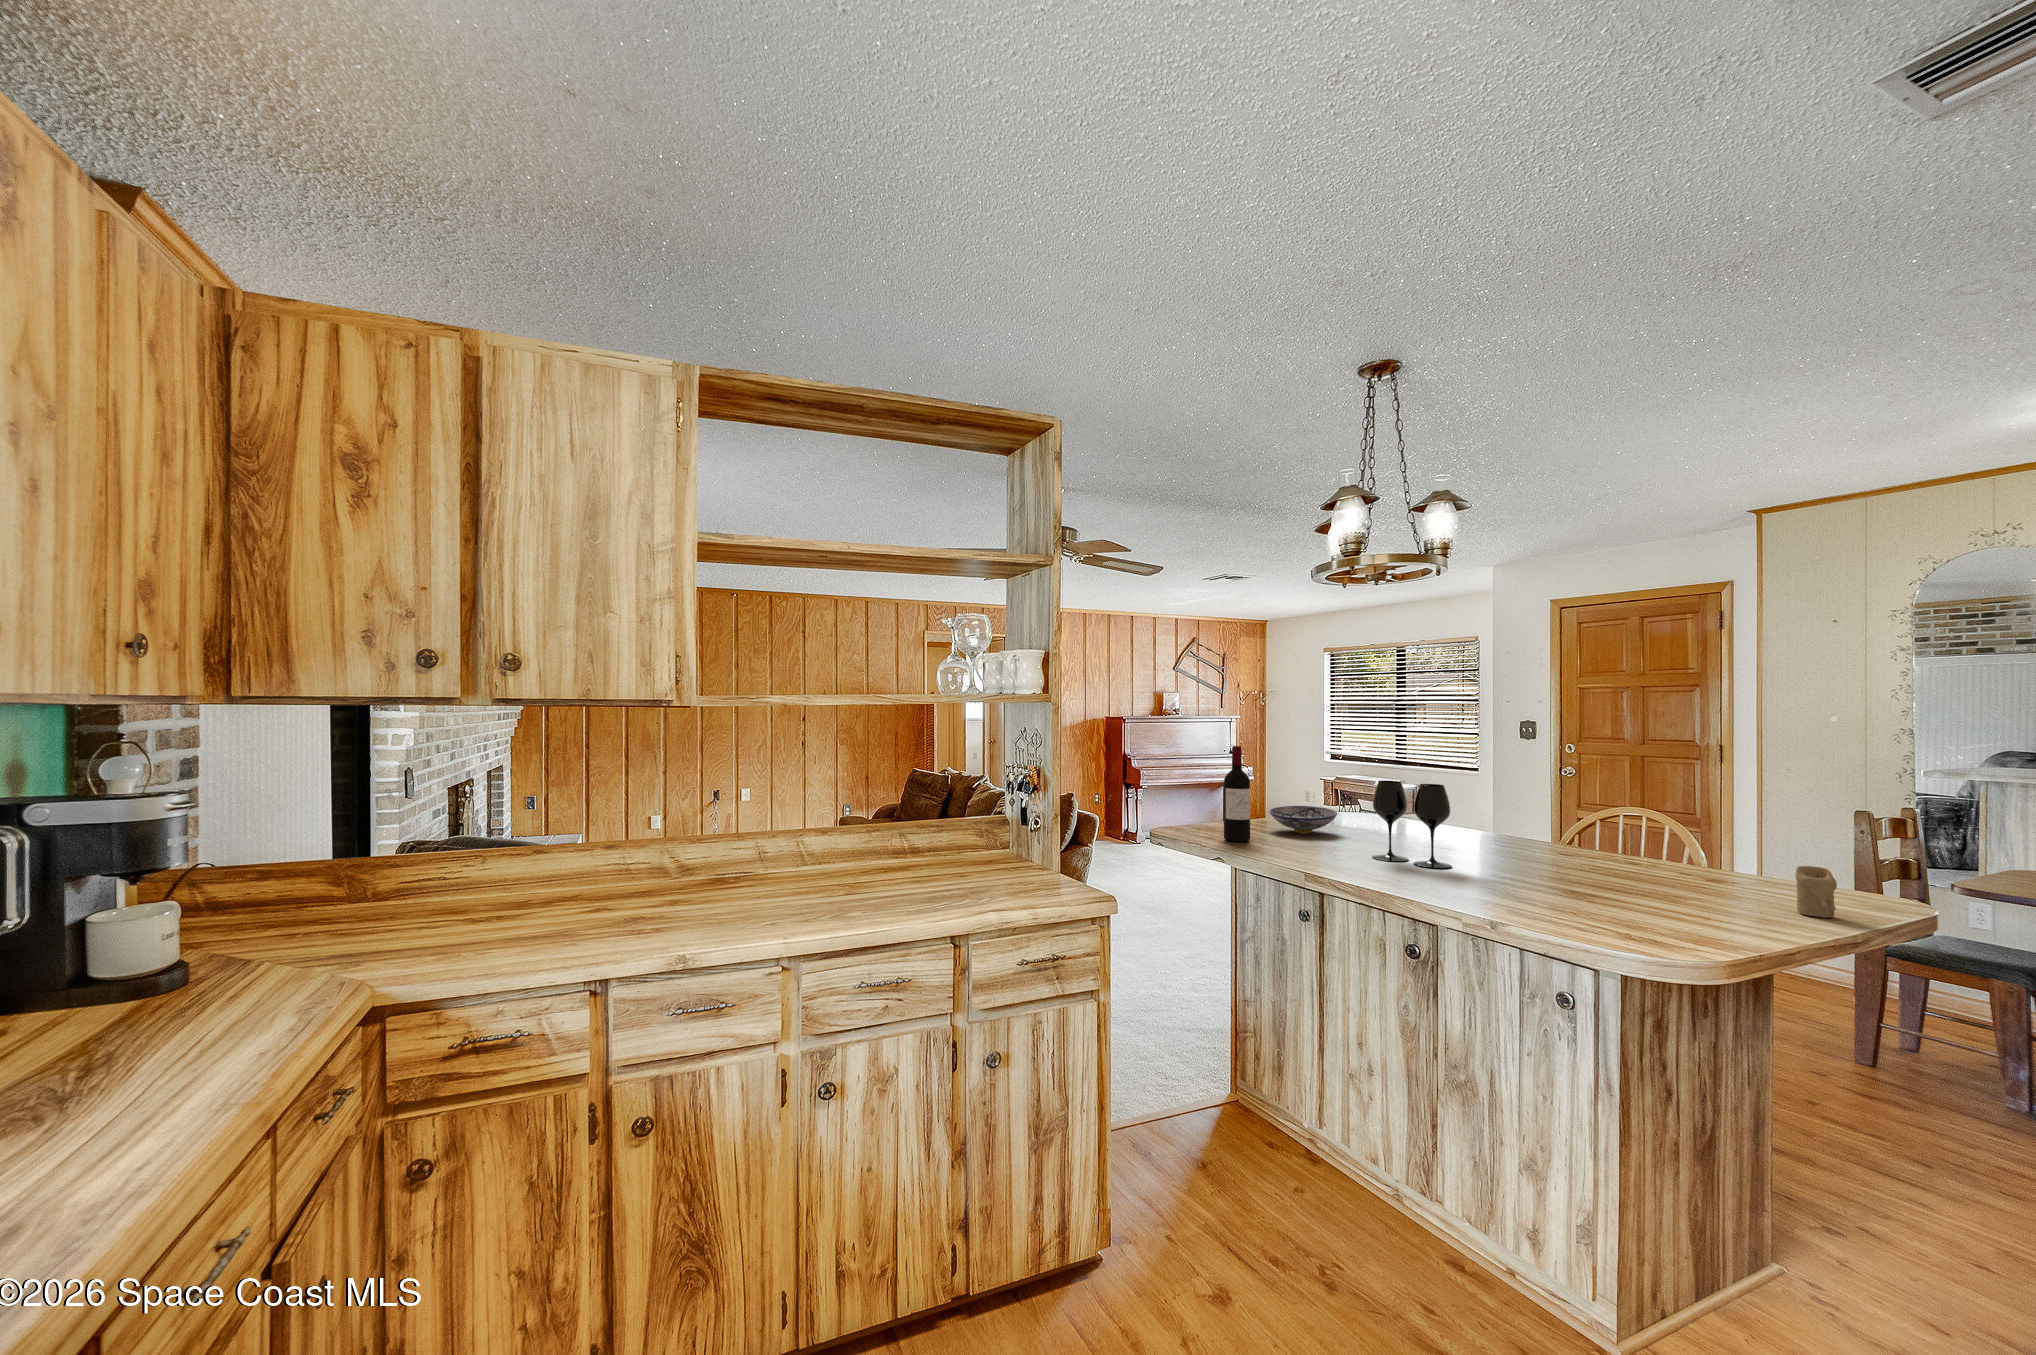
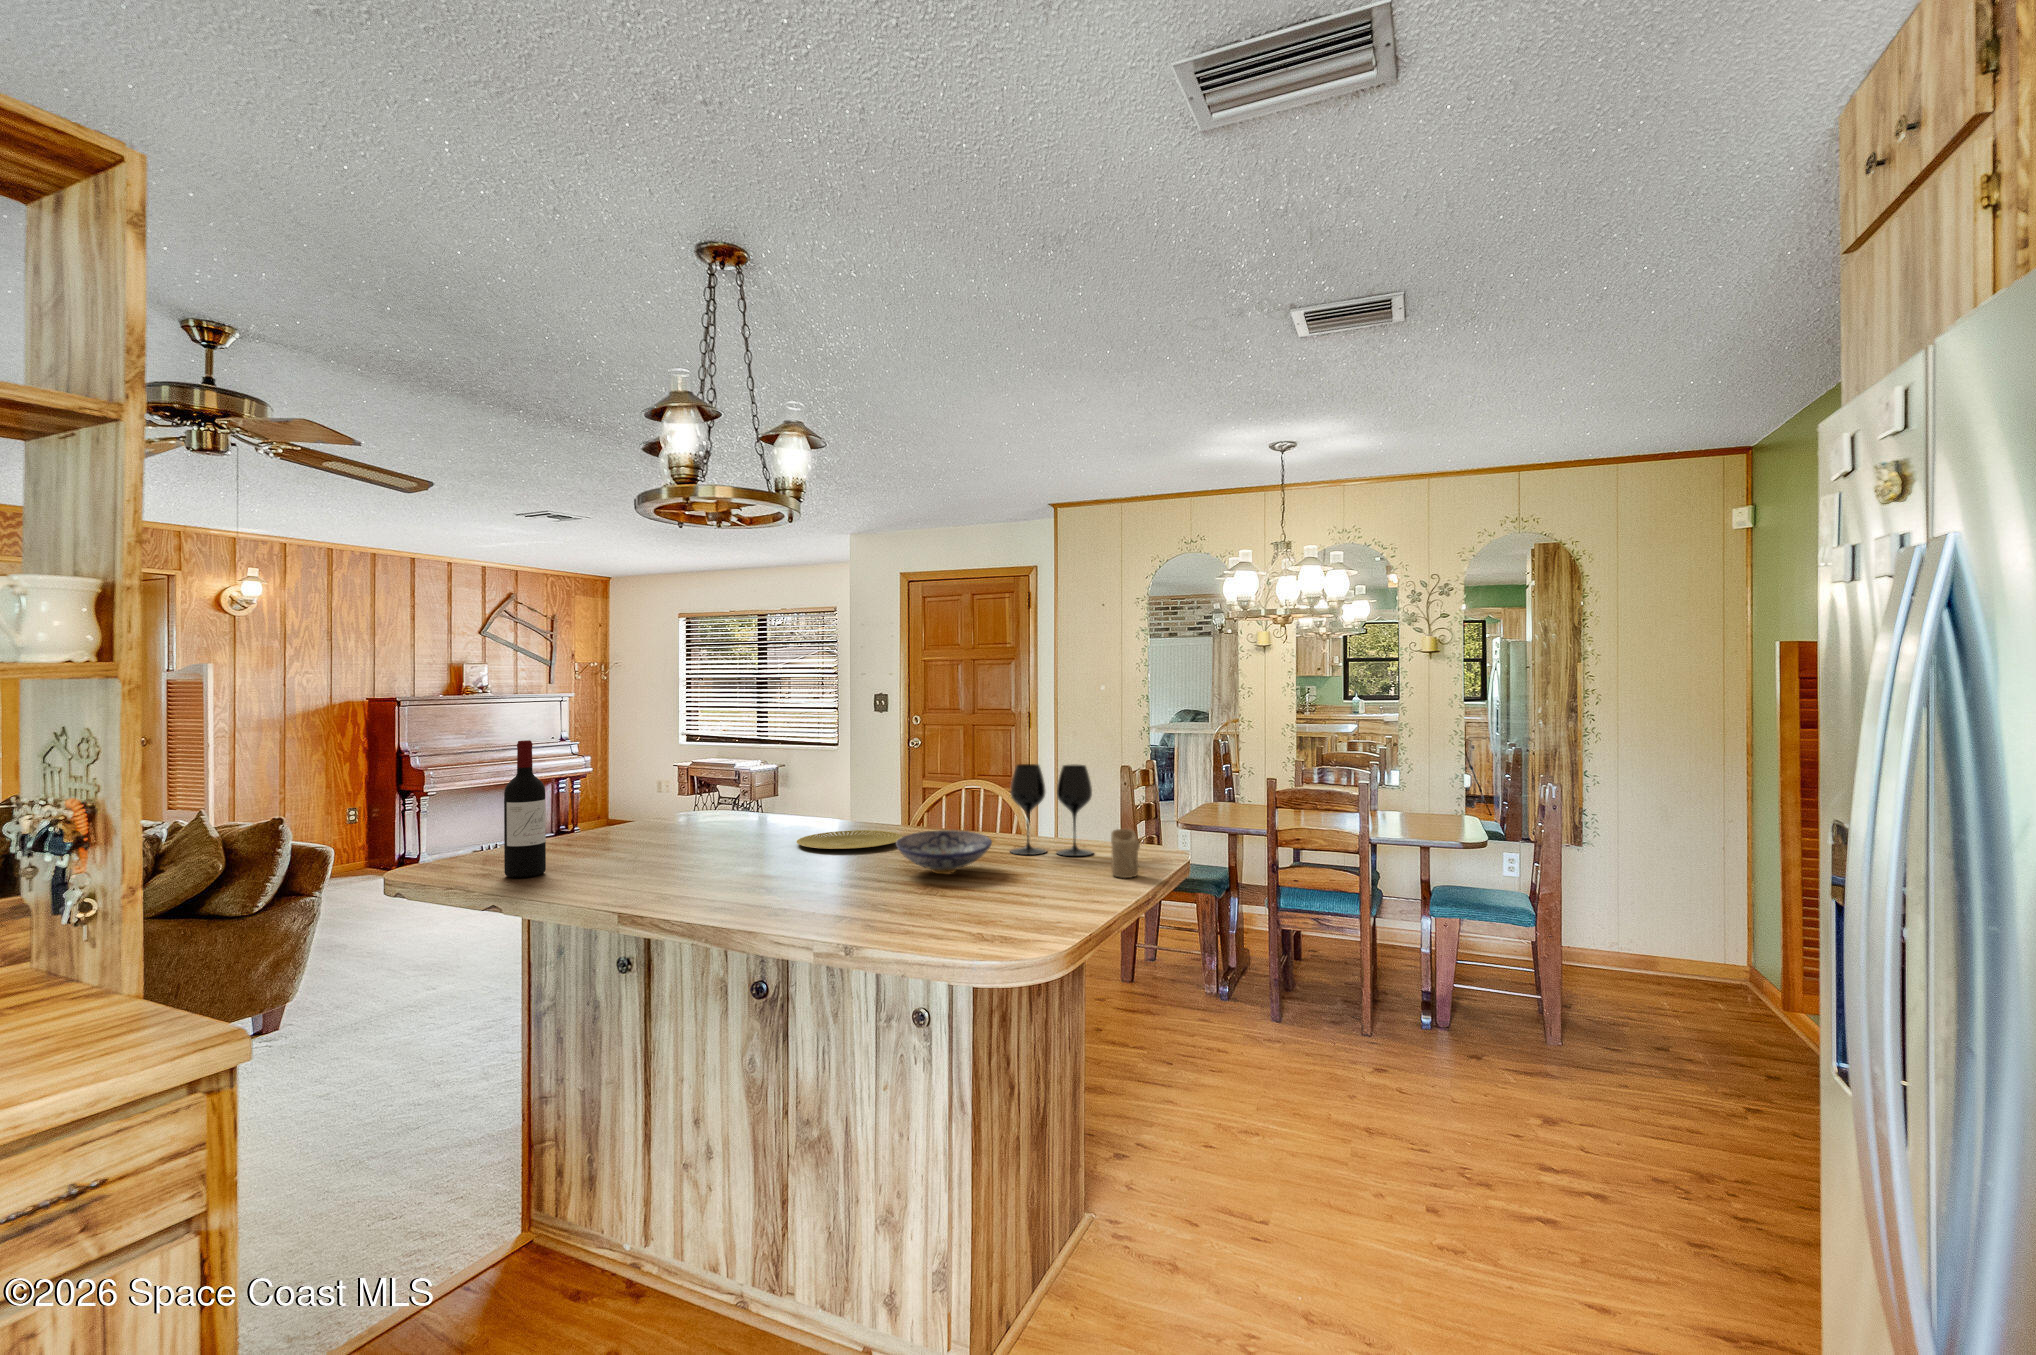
wine glass: present [1372,781,1452,868] -> present [1010,764,1093,856]
bowl: present [1269,806,1337,833] -> present [896,830,992,874]
plate: none [1443,840,1549,855] -> present [797,830,903,849]

